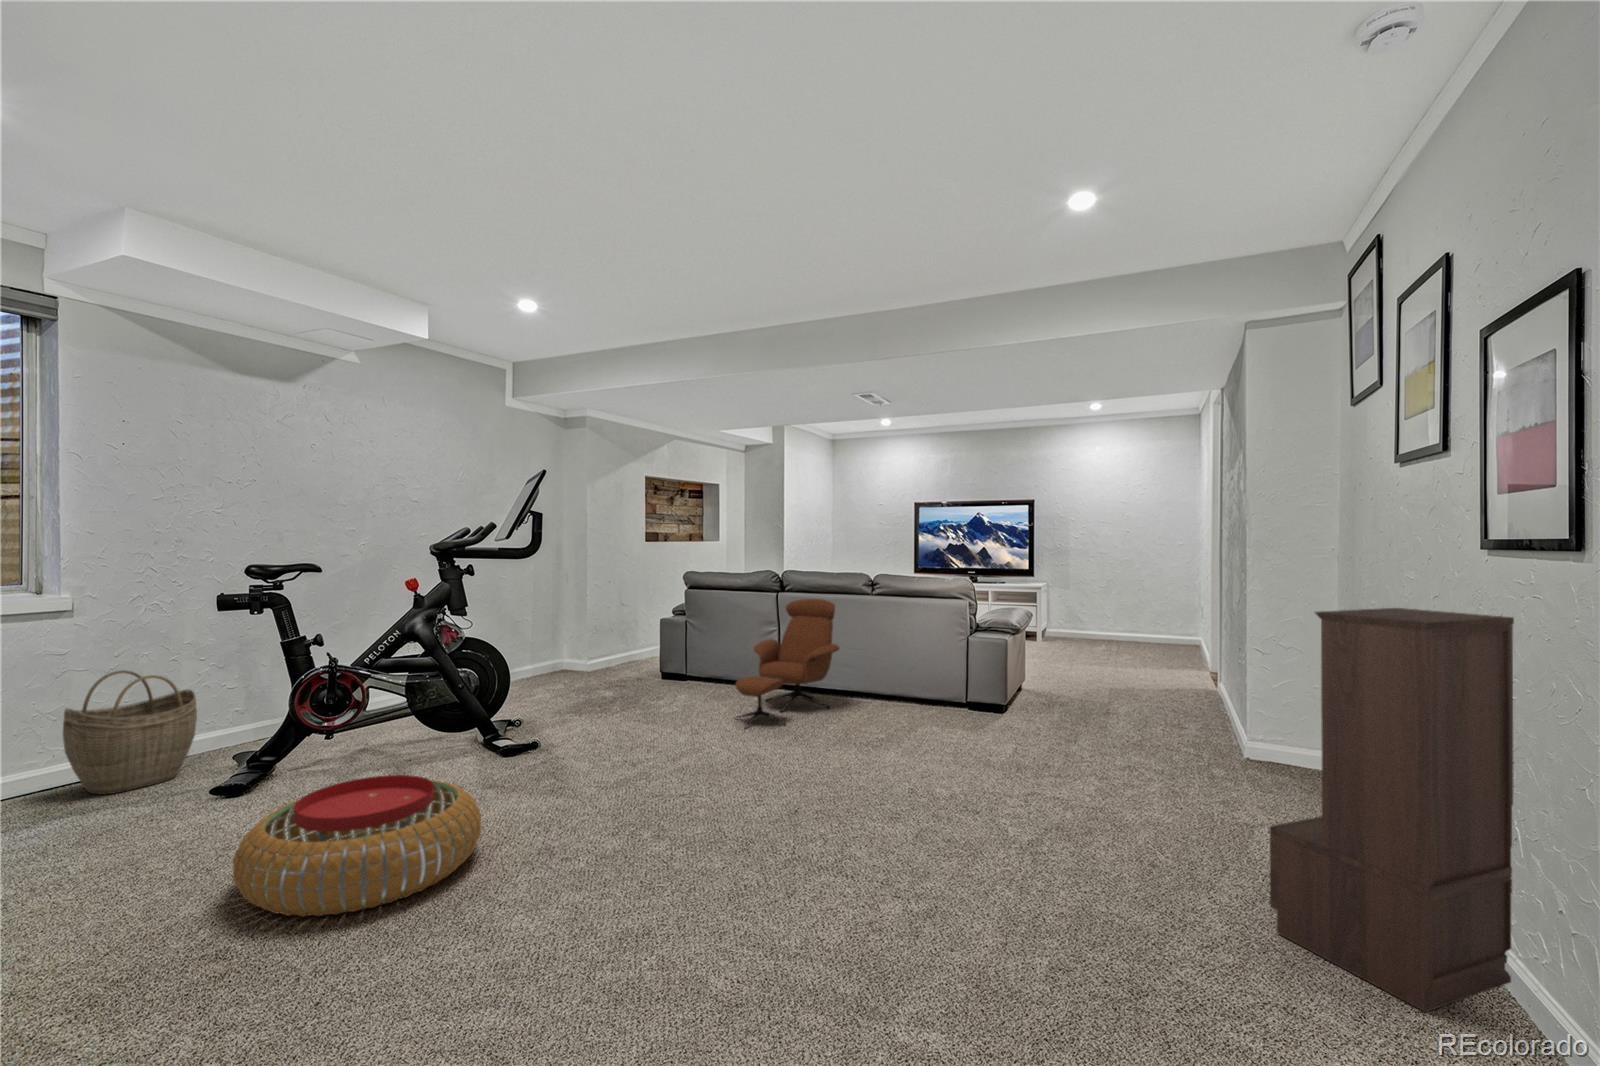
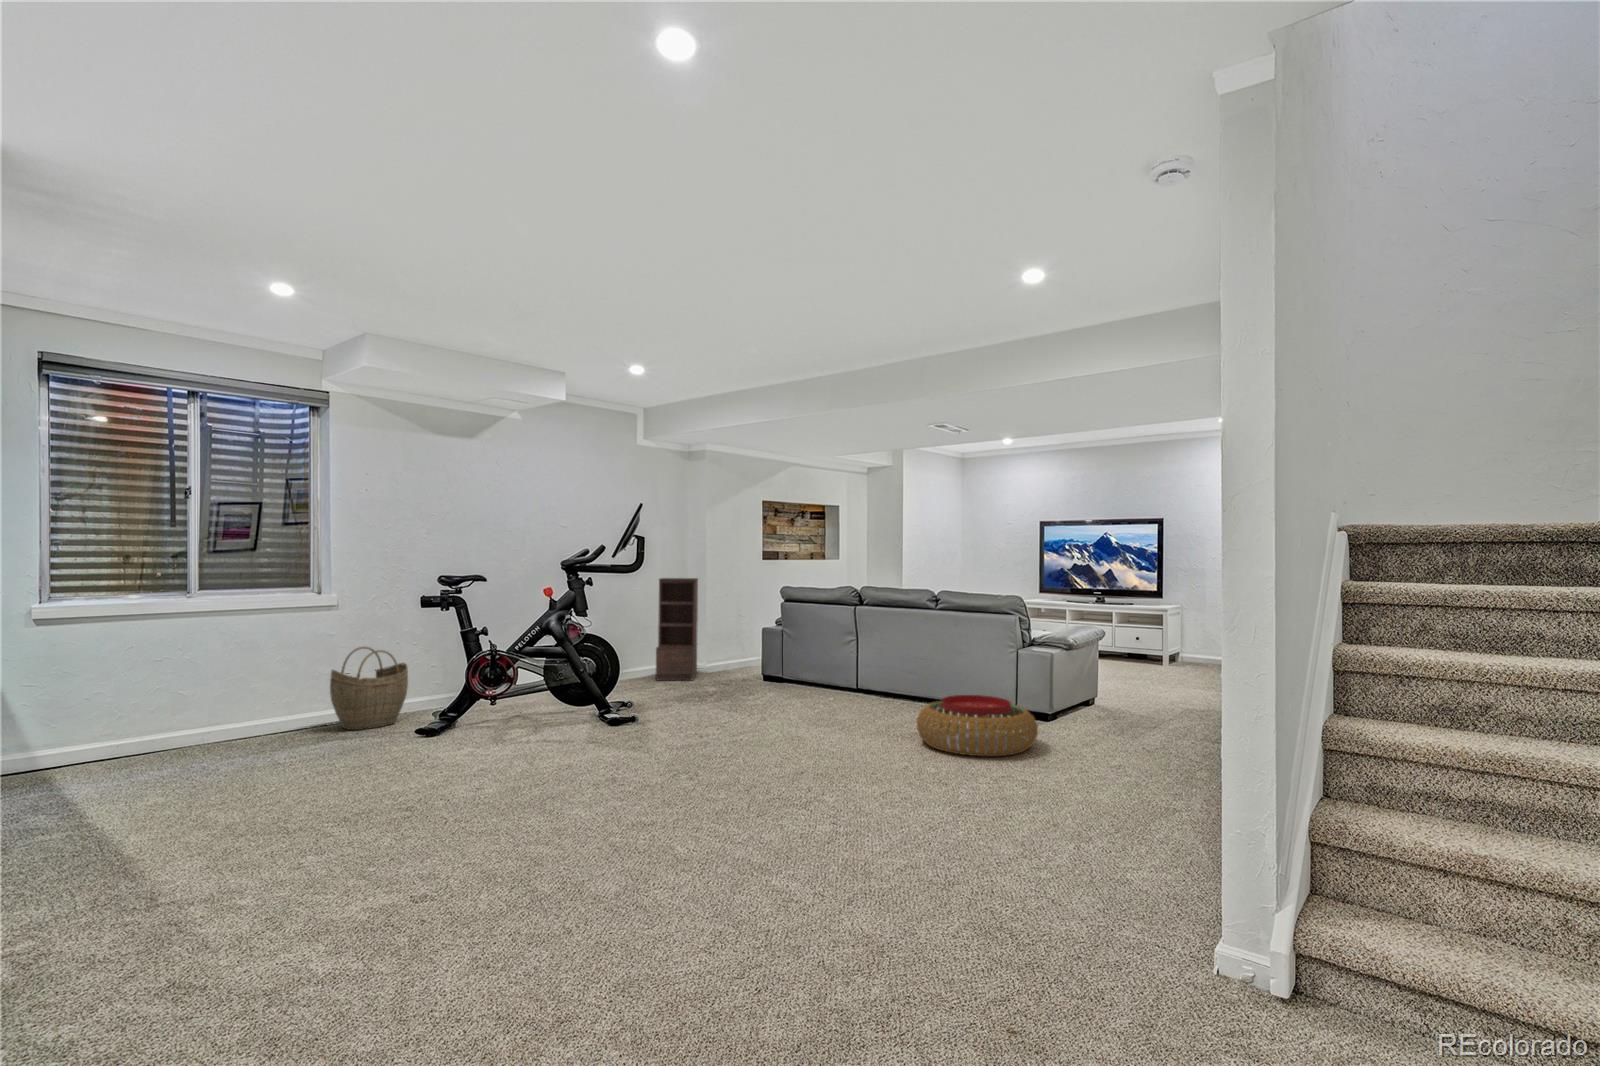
lounge chair: present [735,599,839,728] -> none [800,612,902,721]
bookshelf: present [1270,608,1514,1012] -> present [656,578,698,680]
pouf: present [233,775,481,917] -> present [917,695,1038,756]

